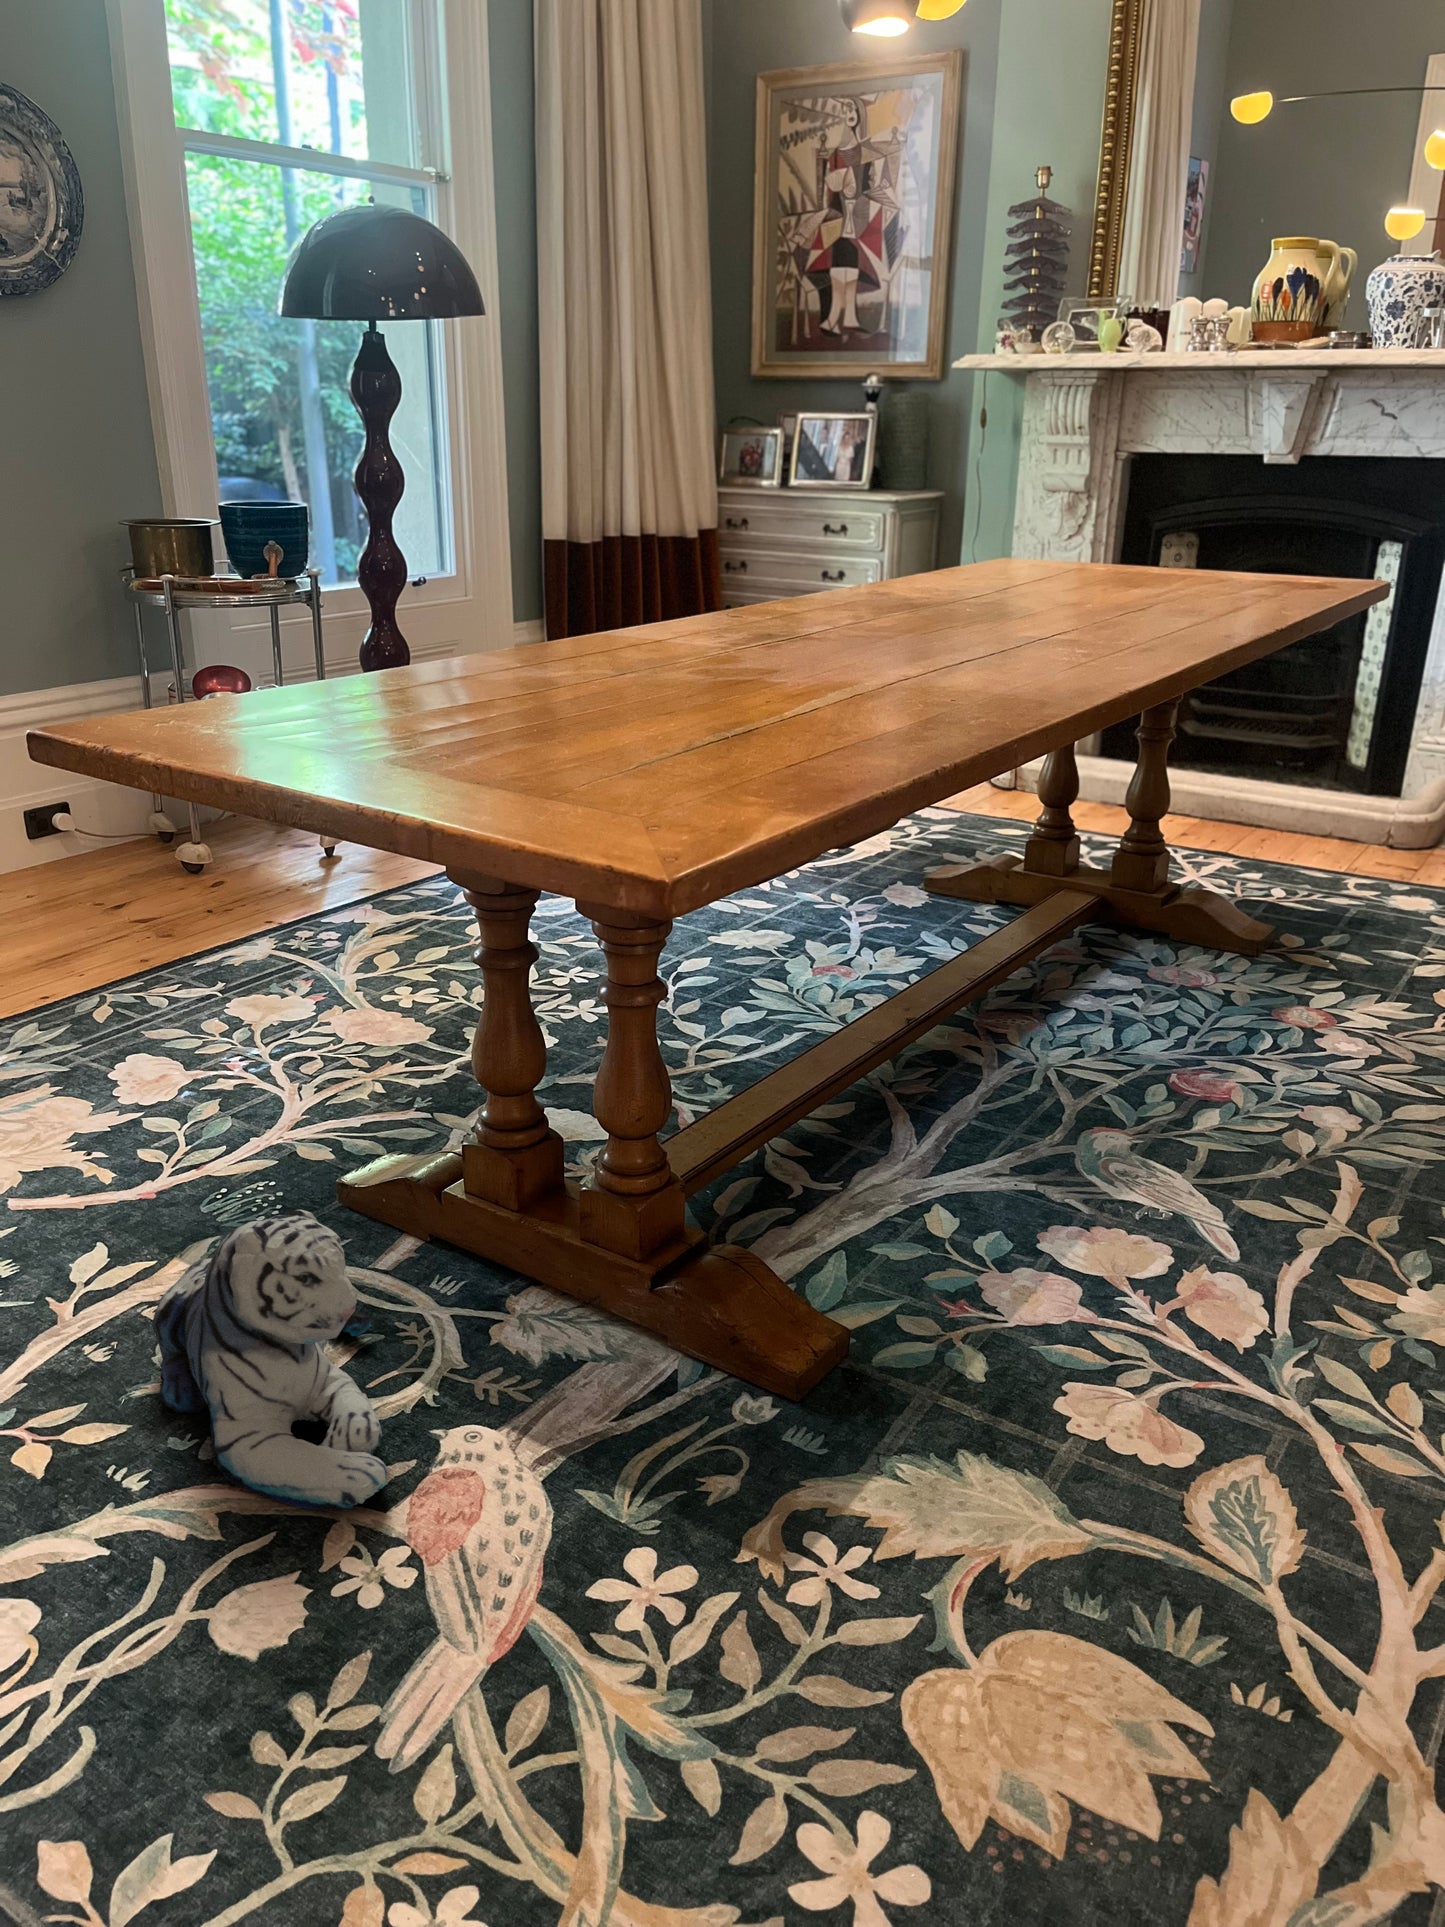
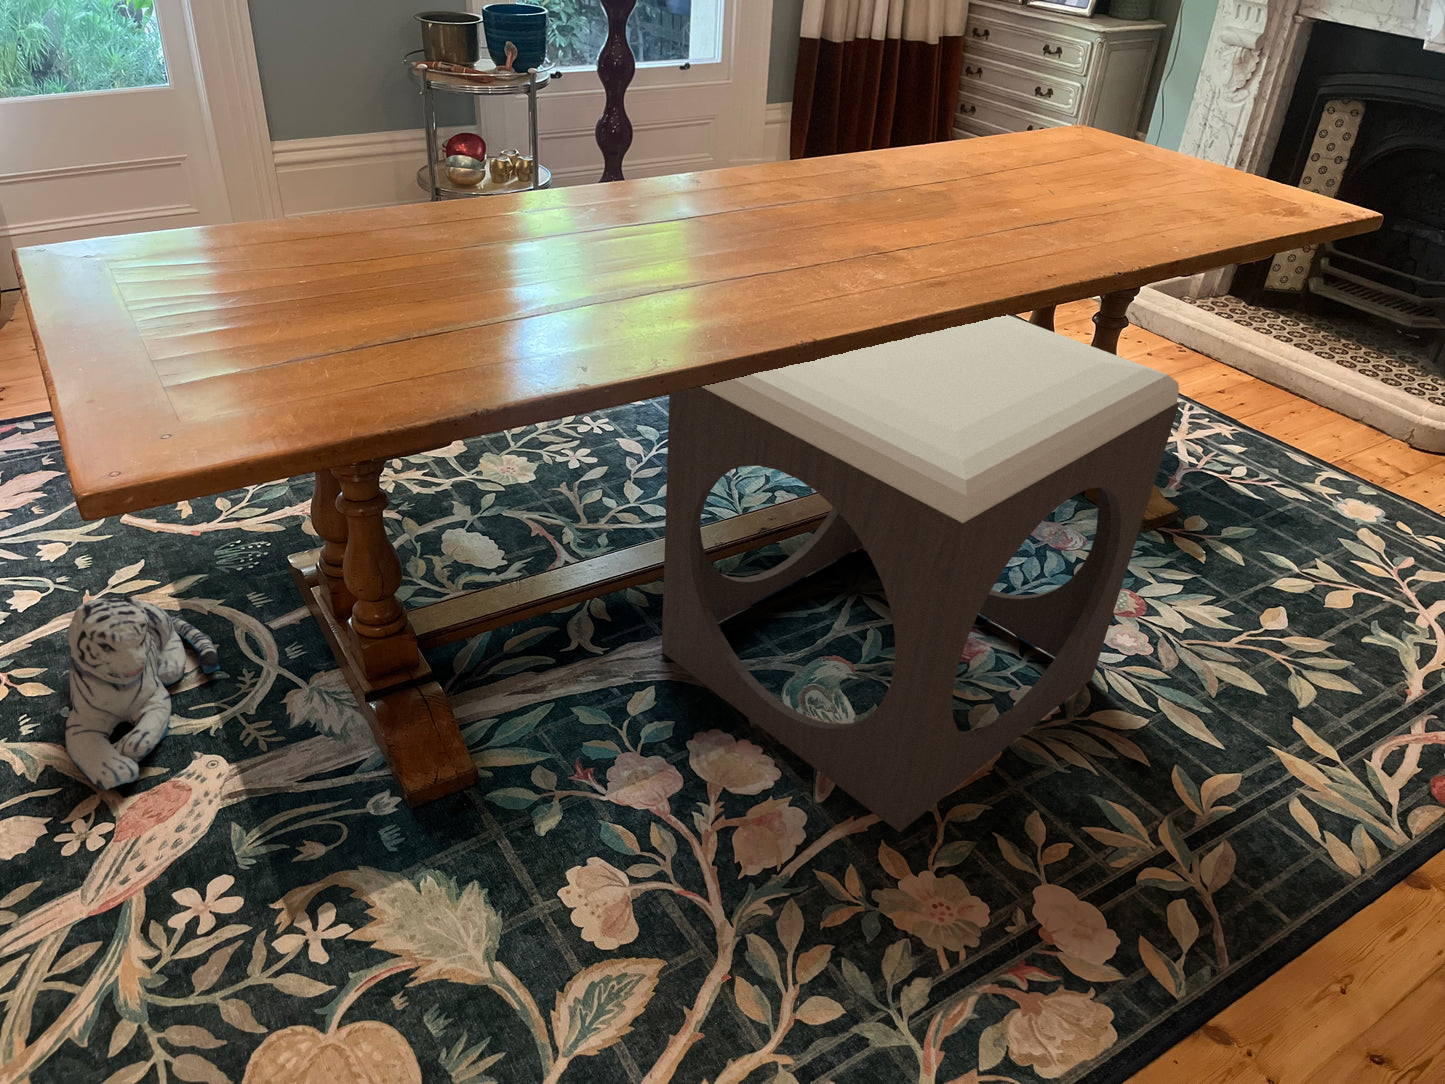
footstool: none [909,675,1425,1259] -> present [662,315,1179,832]

